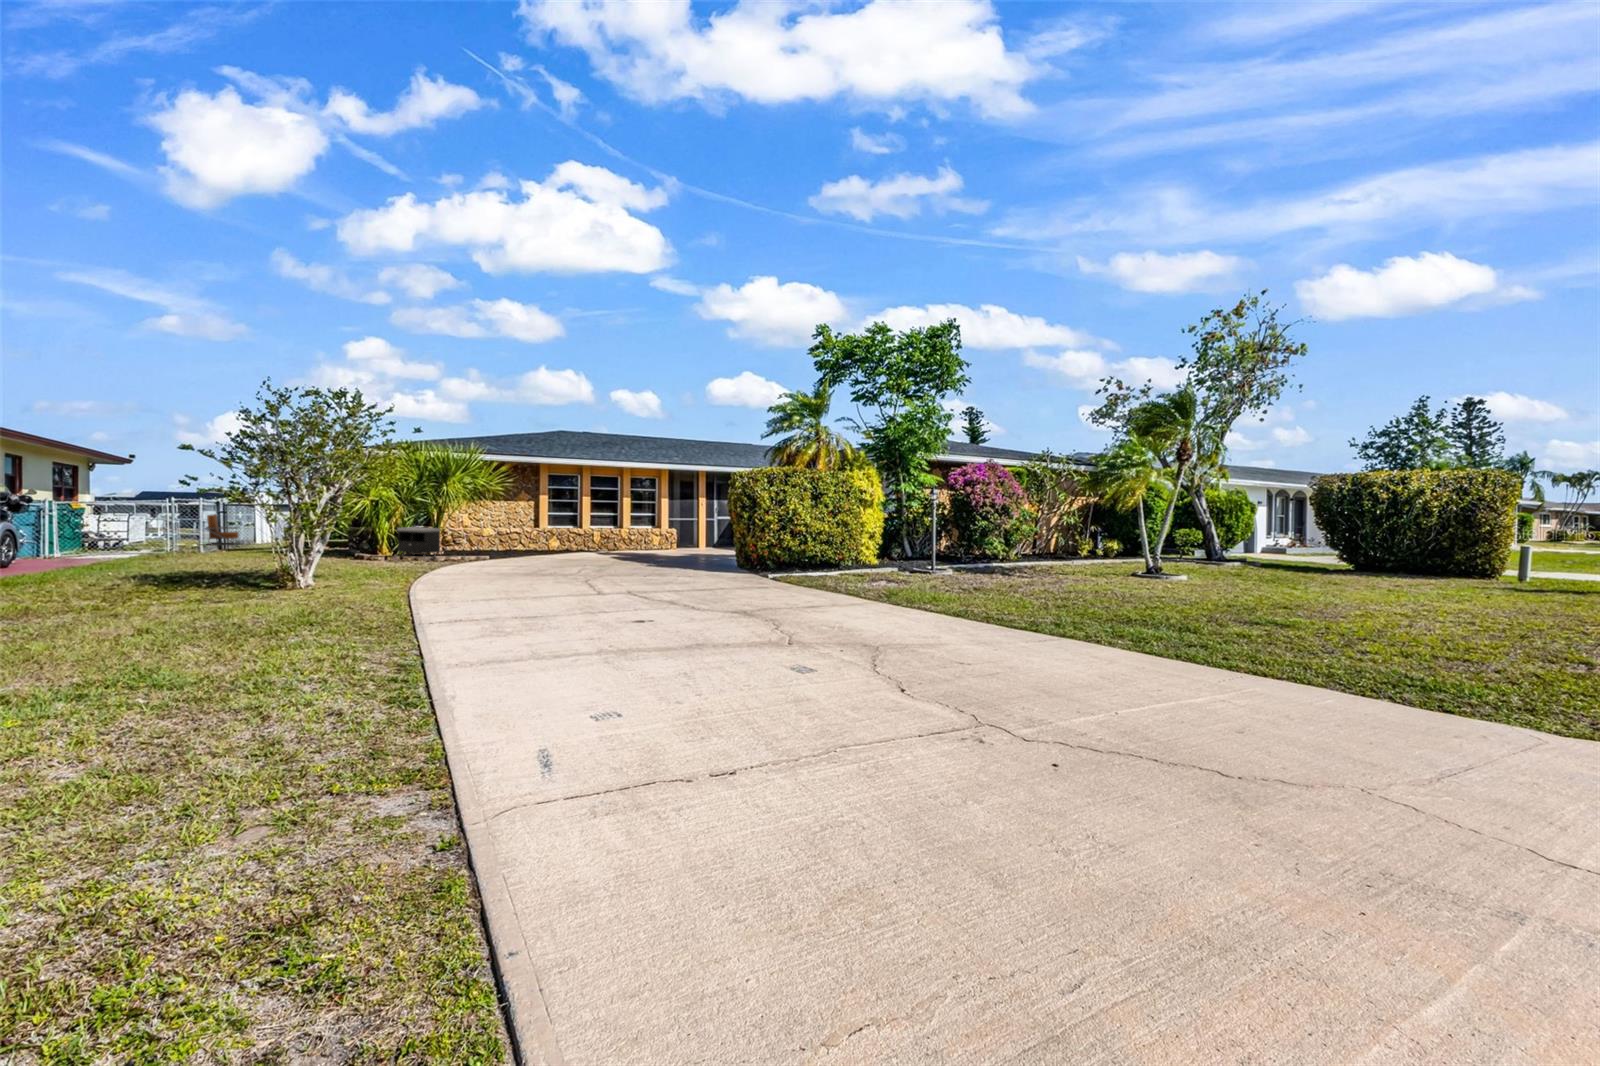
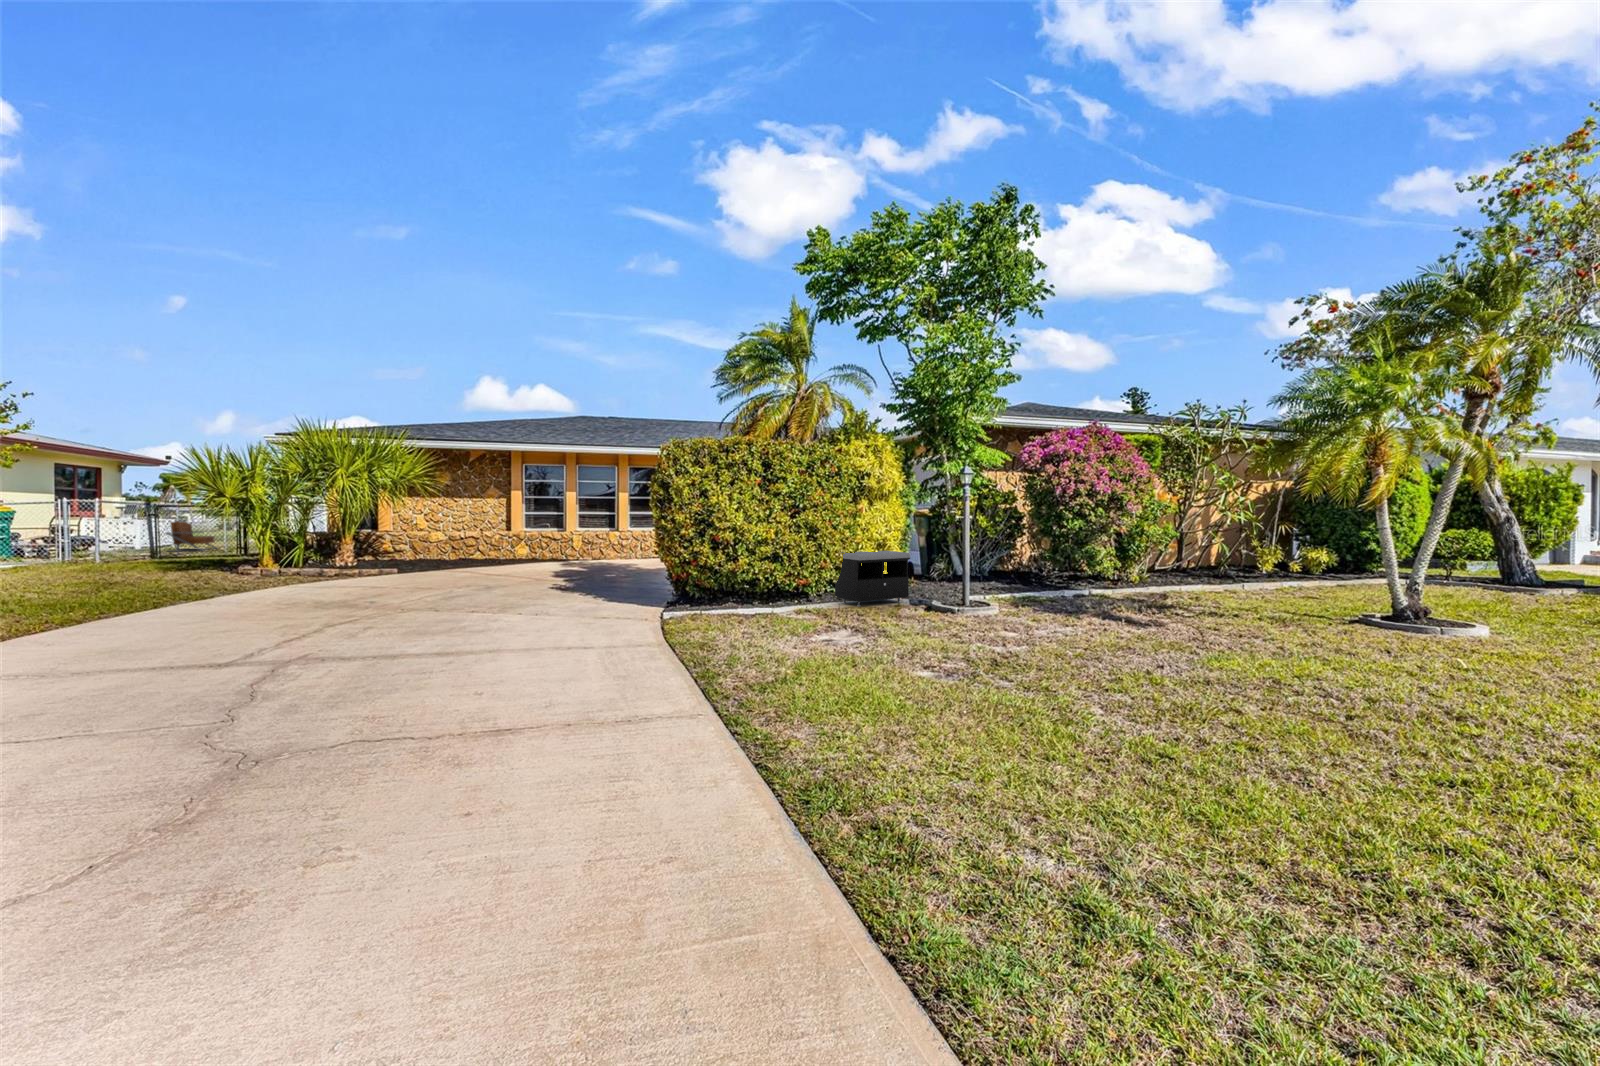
storage bench: present [397,527,440,556] -> present [835,551,910,606]

